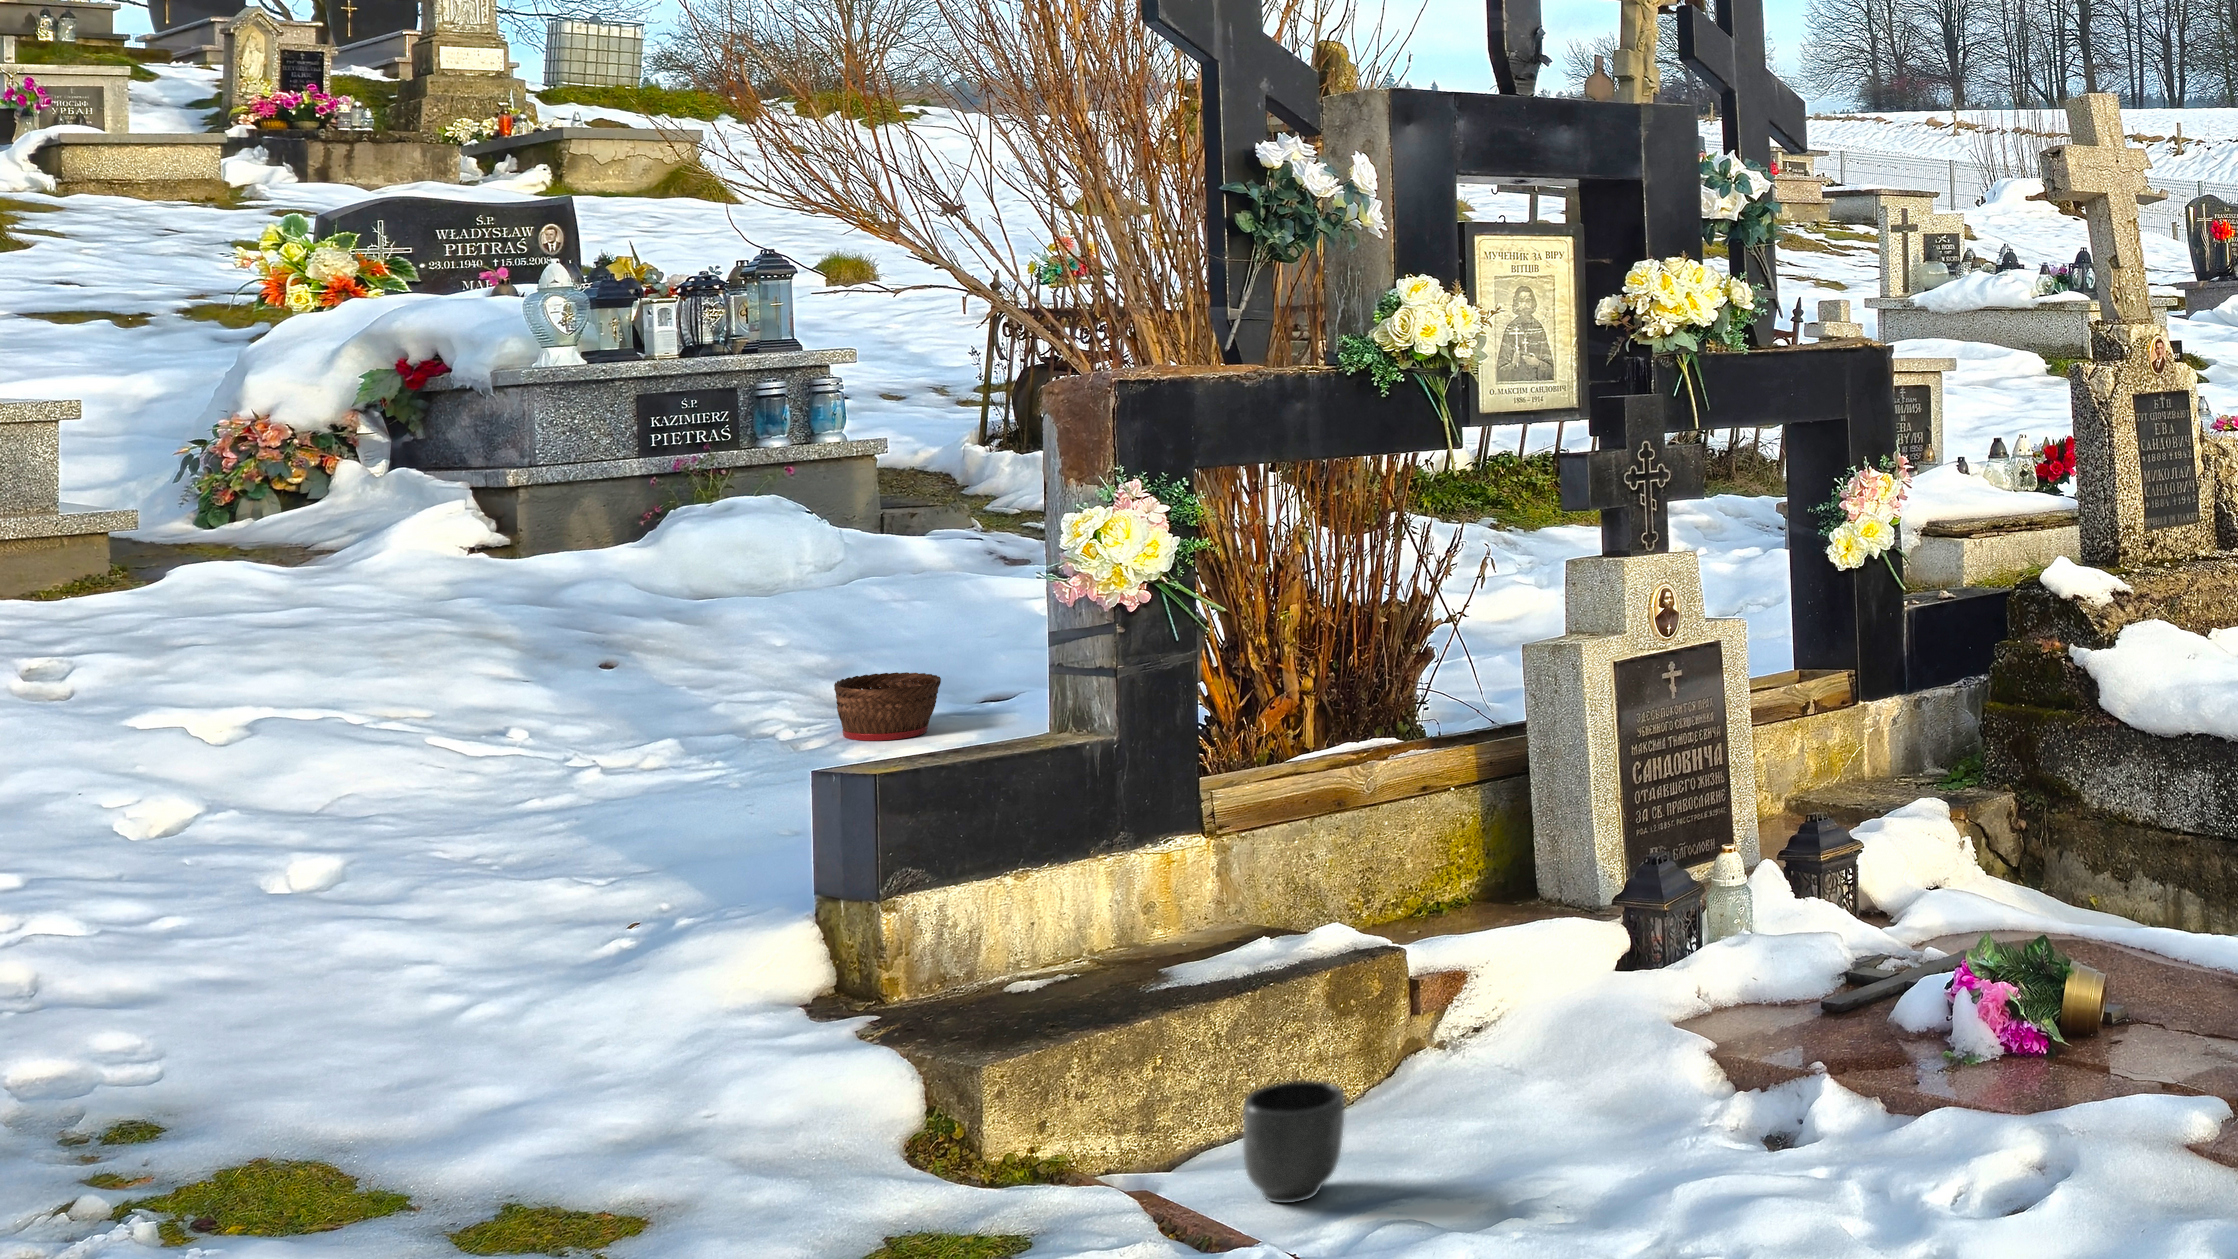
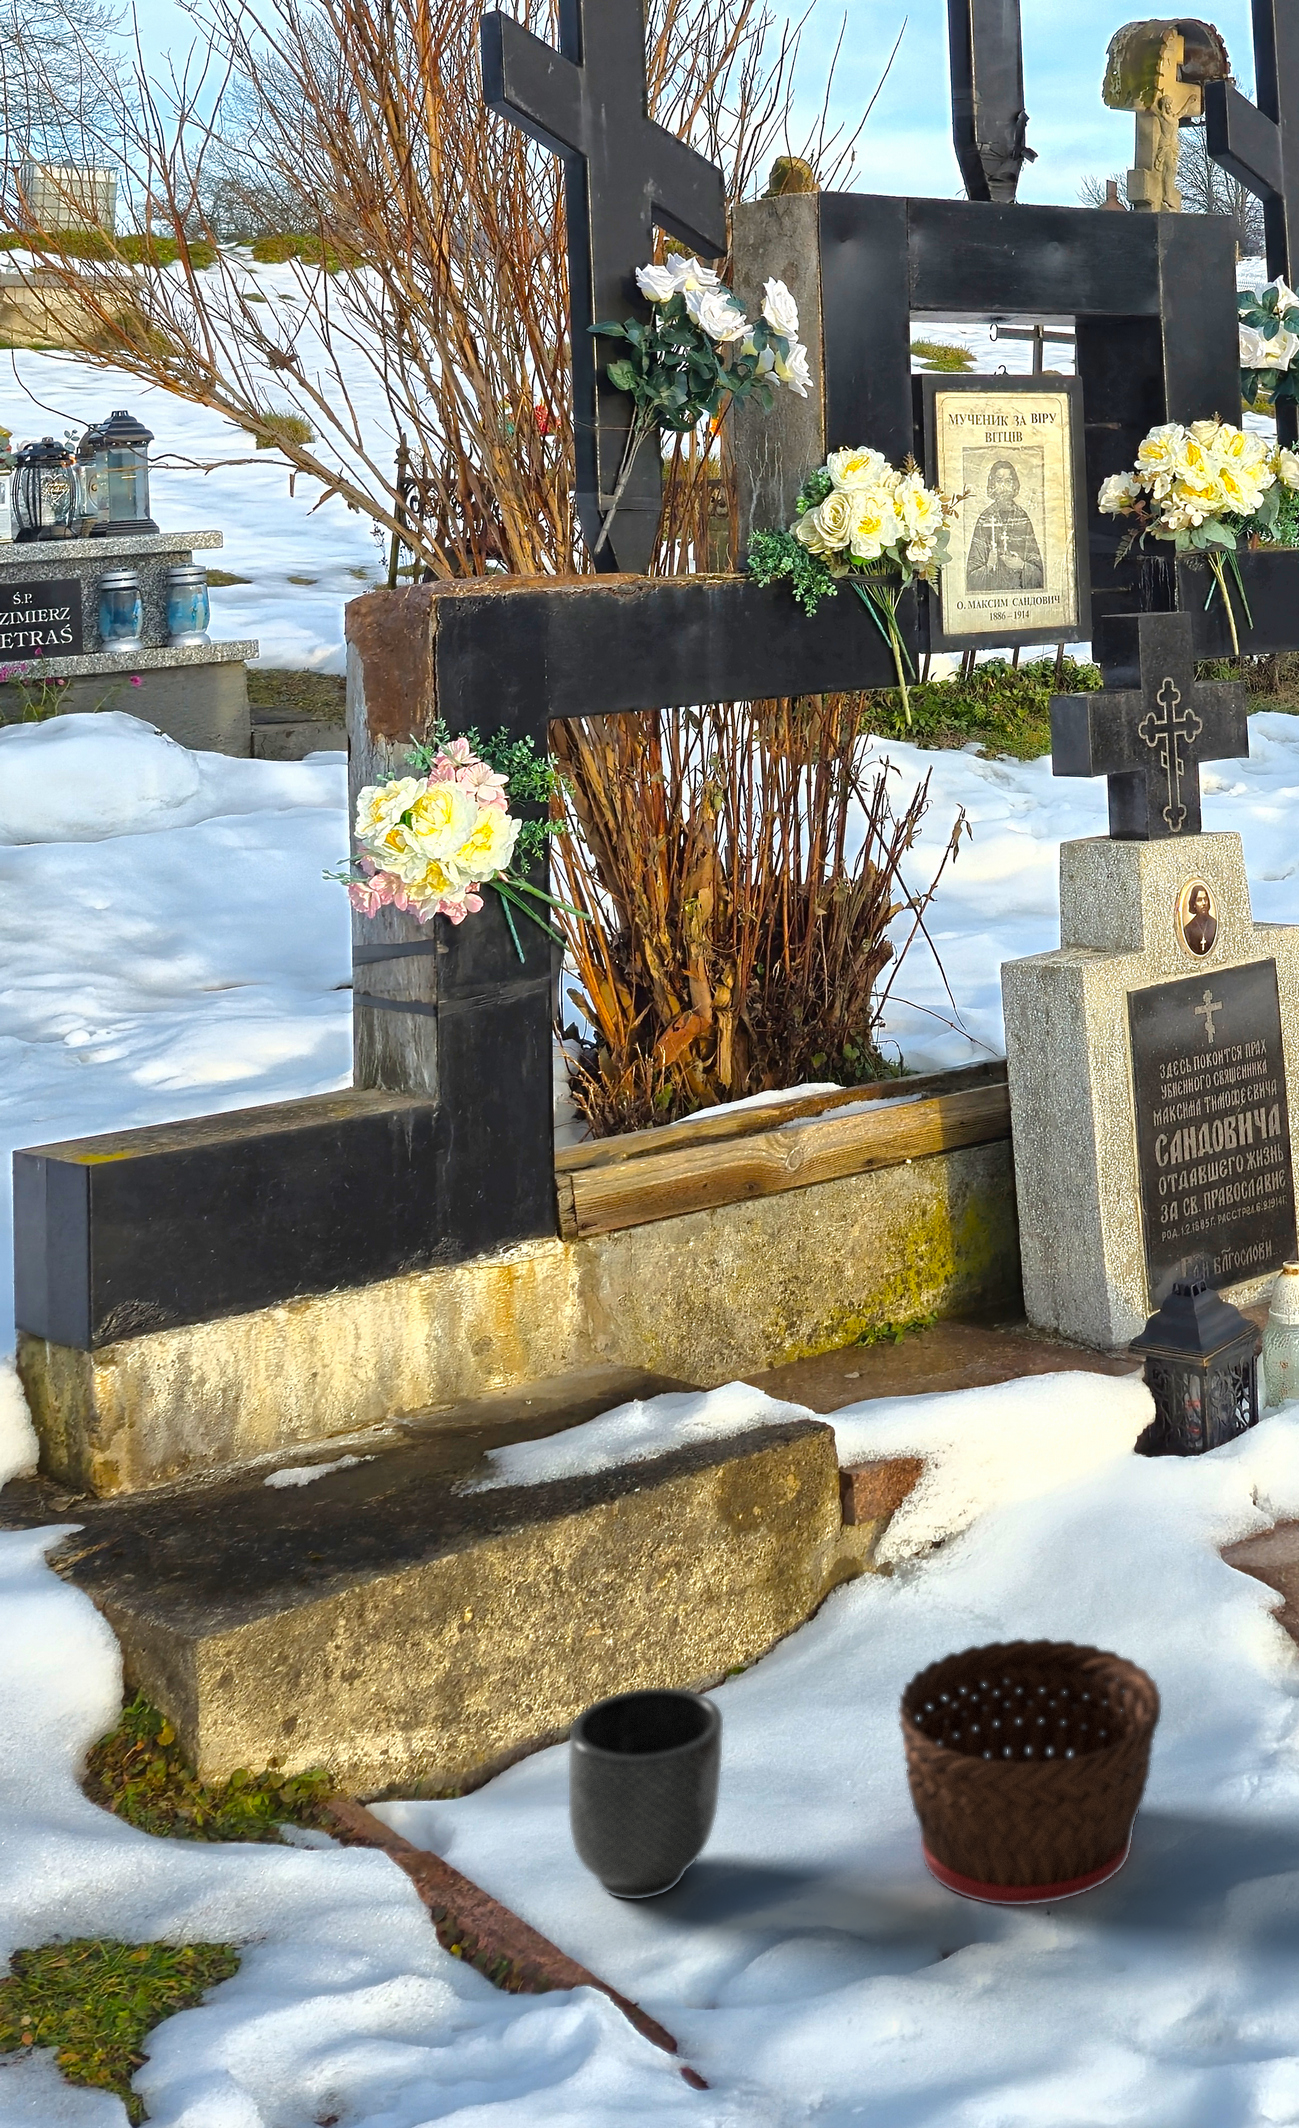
basket: present [834,672,941,741] -> present [898,1638,1161,1905]

